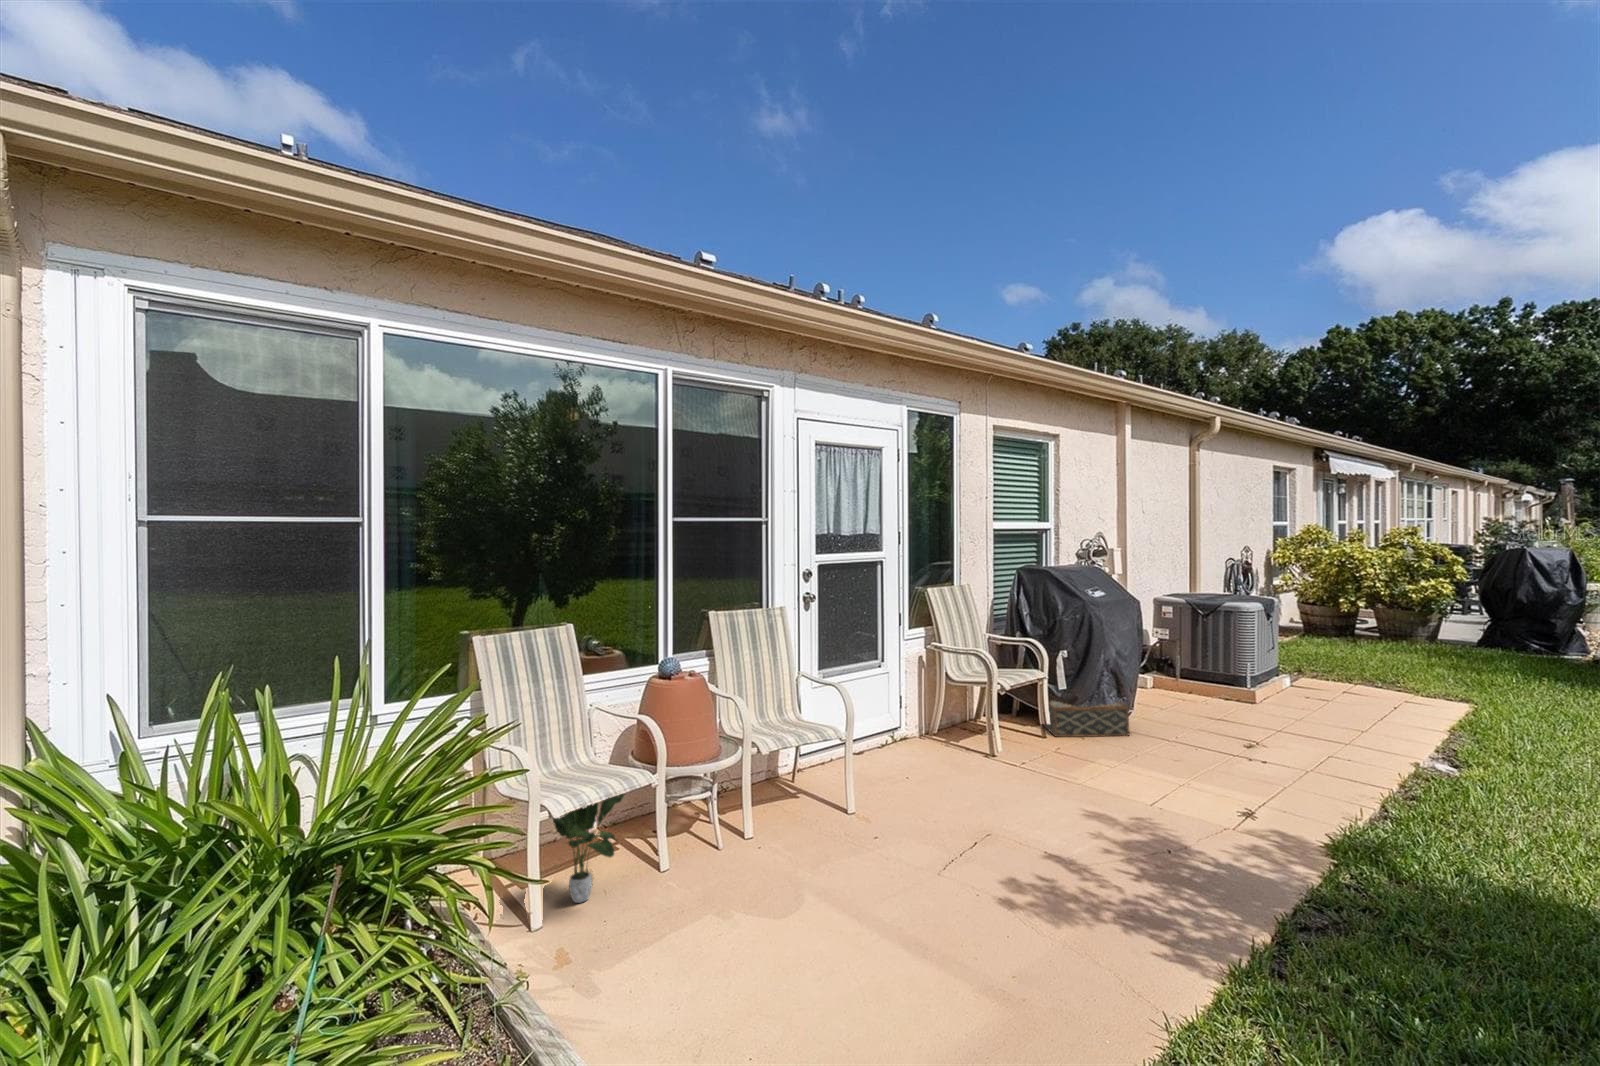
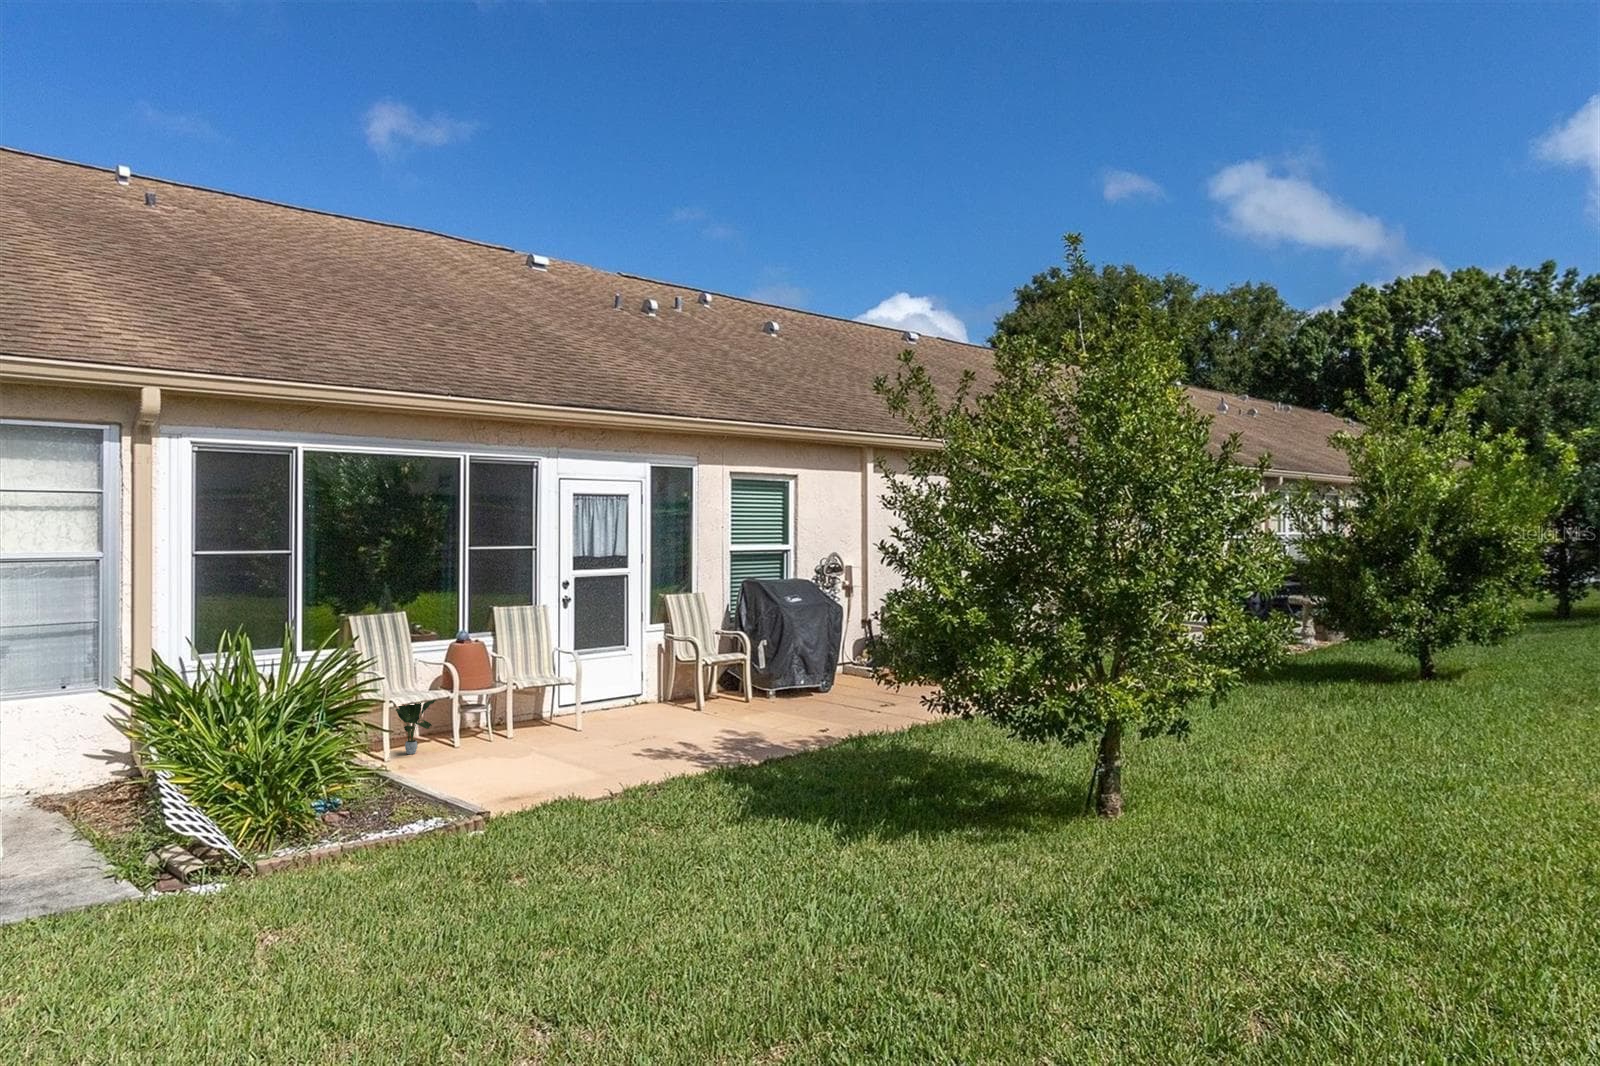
woven basket: present [1044,701,1129,737] -> none [754,678,806,703]

